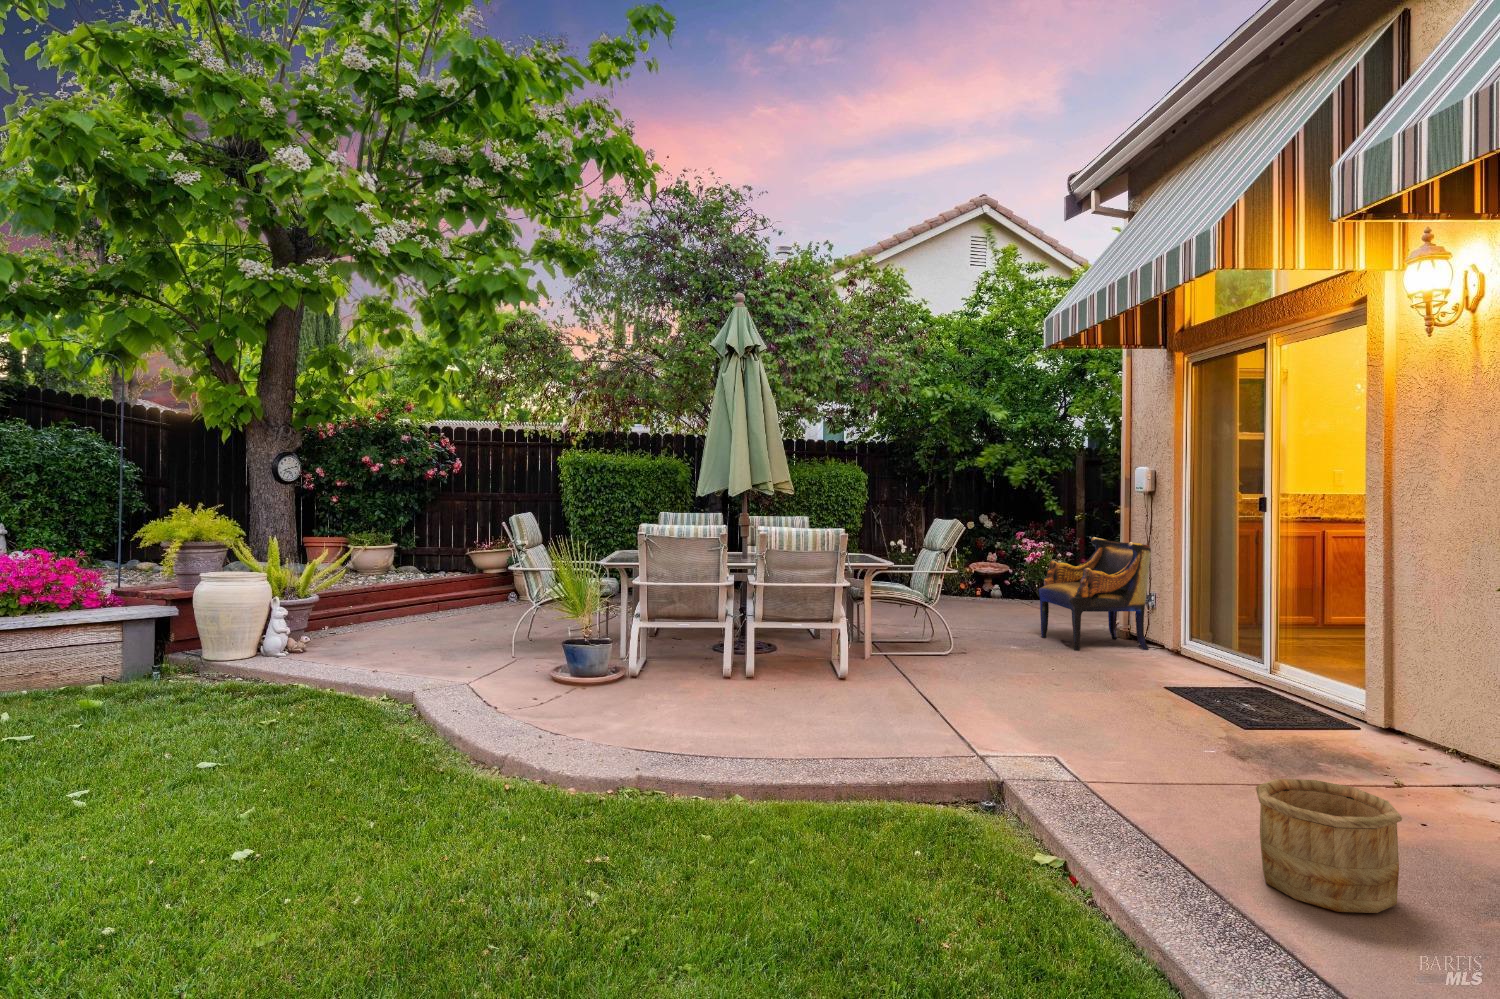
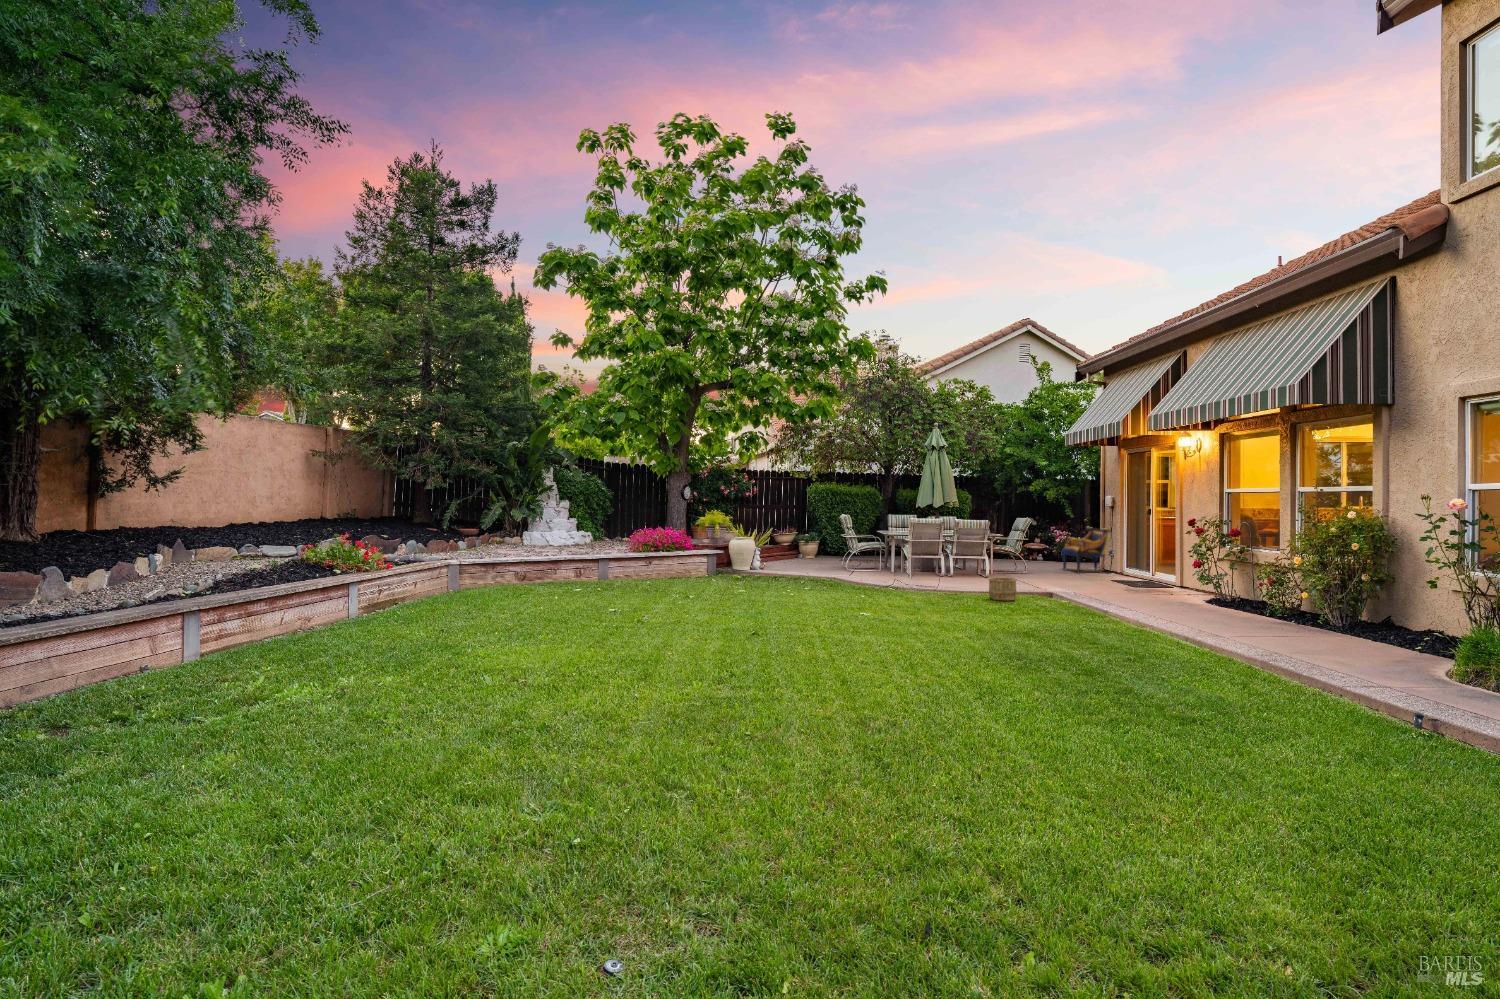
wooden bucket: present [1256,779,1402,913] -> present [988,578,1017,601]

